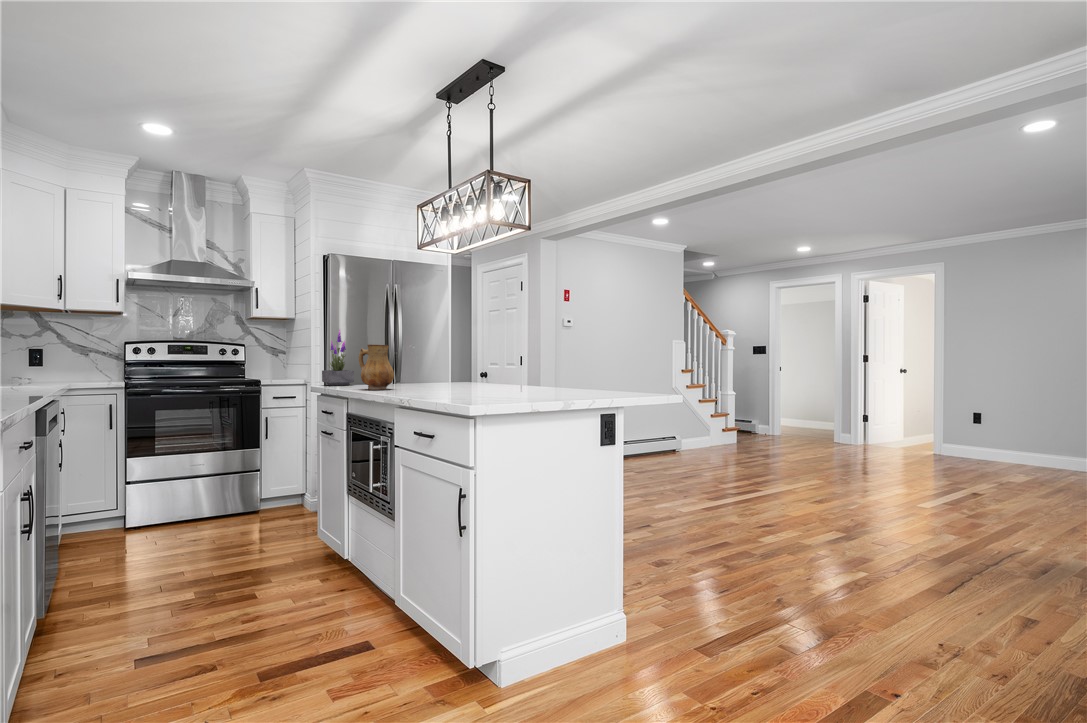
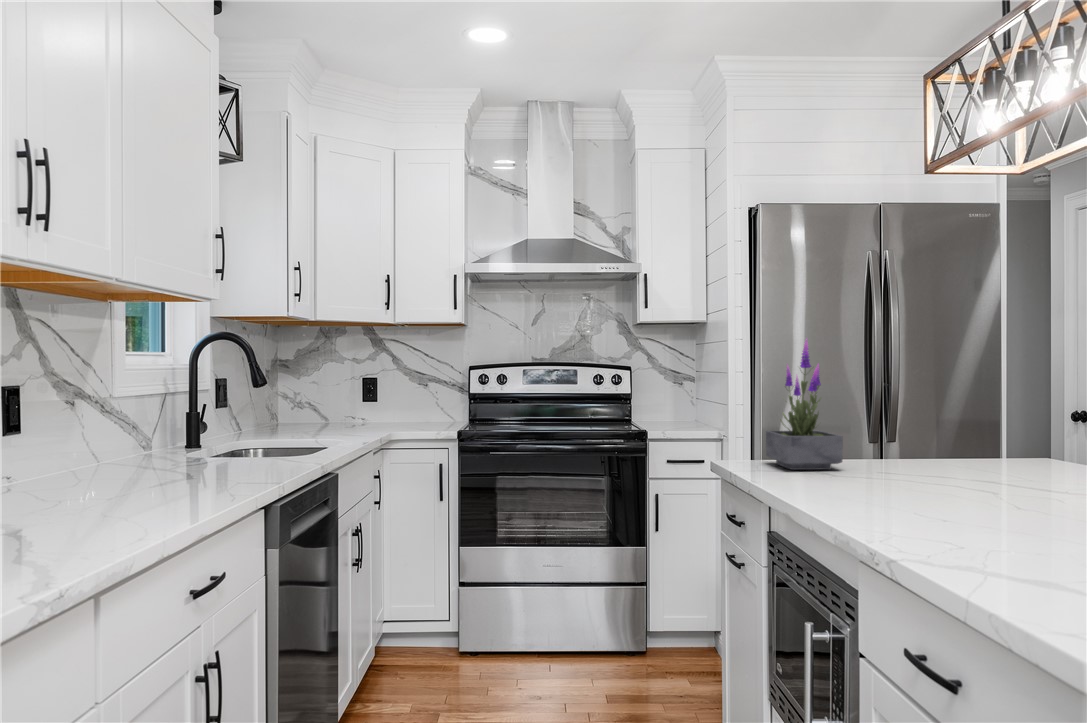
ceramic pitcher: present [359,344,394,390] -> none [874,379,989,513]

